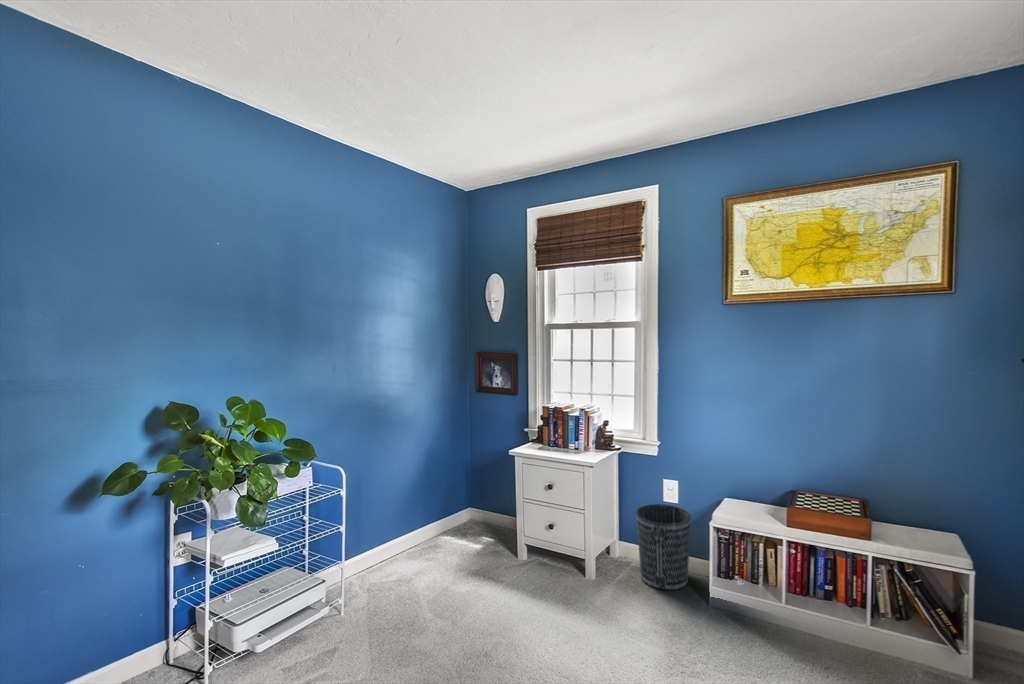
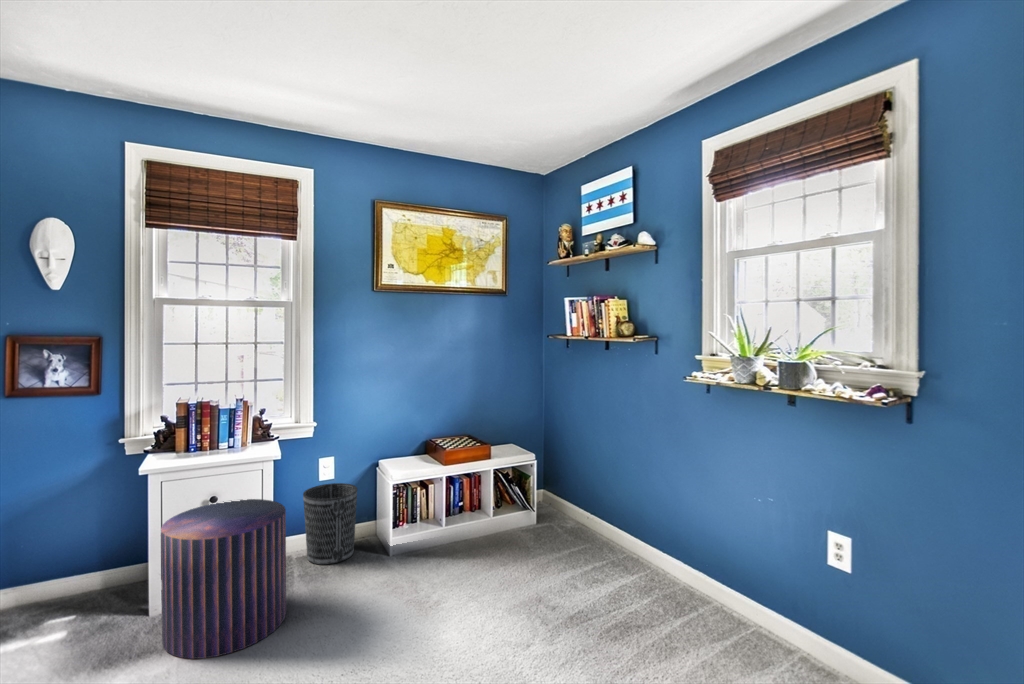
pouf: none [494,492,585,620] -> present [161,499,286,659]

